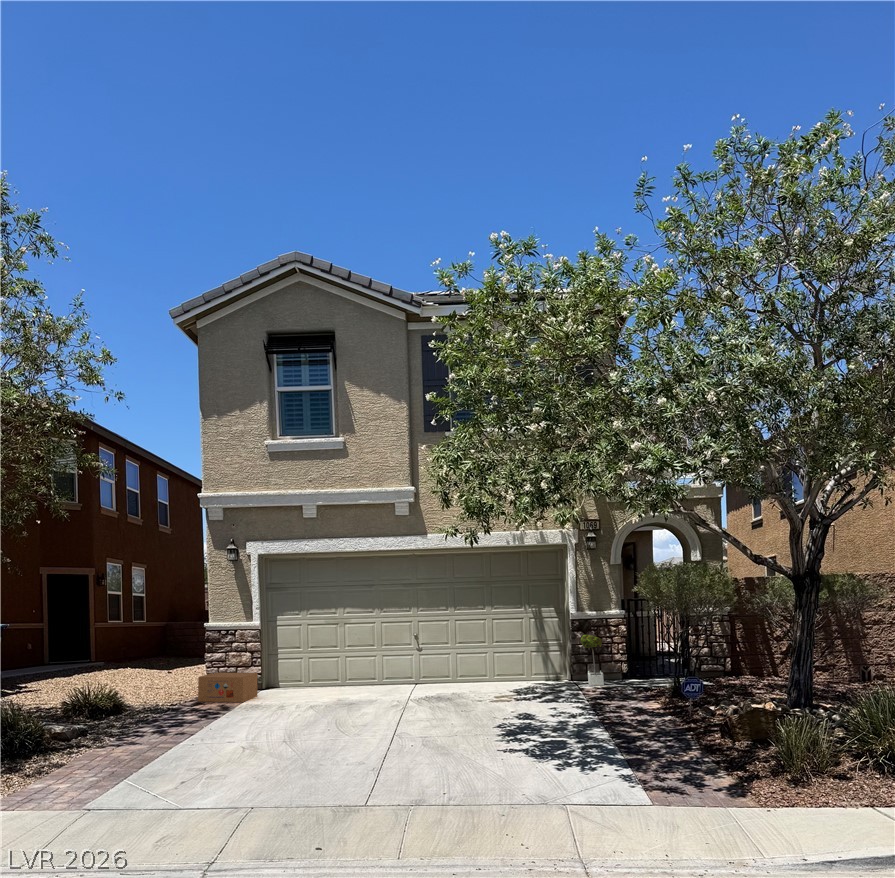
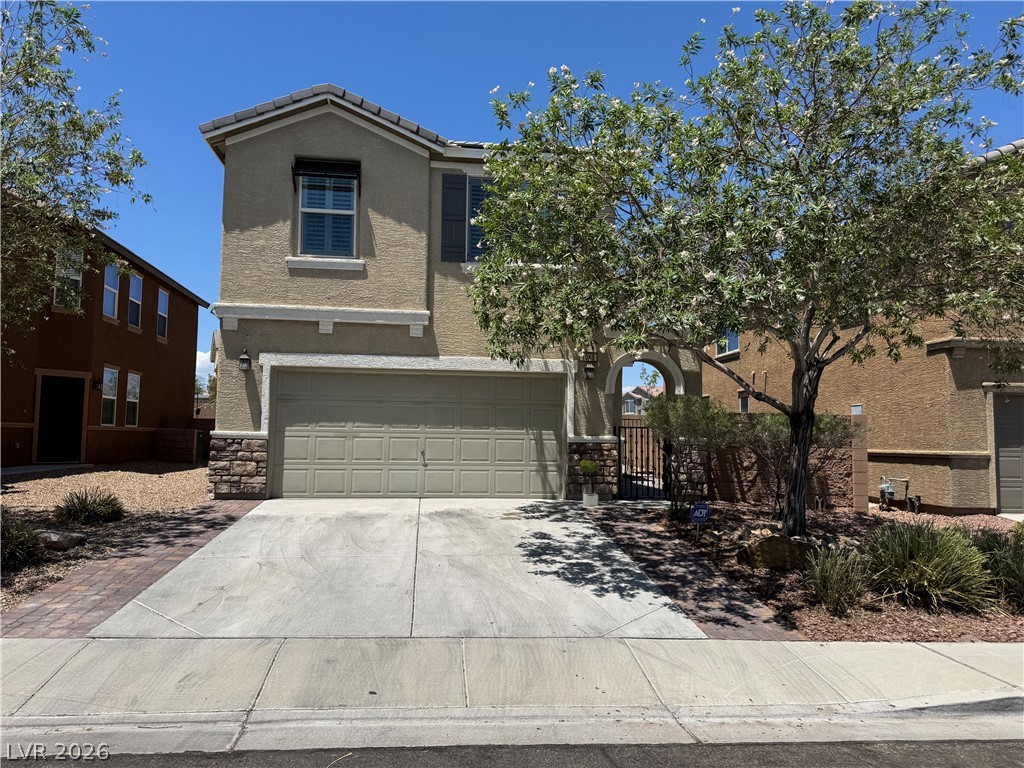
cardboard box: present [198,673,257,702] -> none [205,481,268,511]

